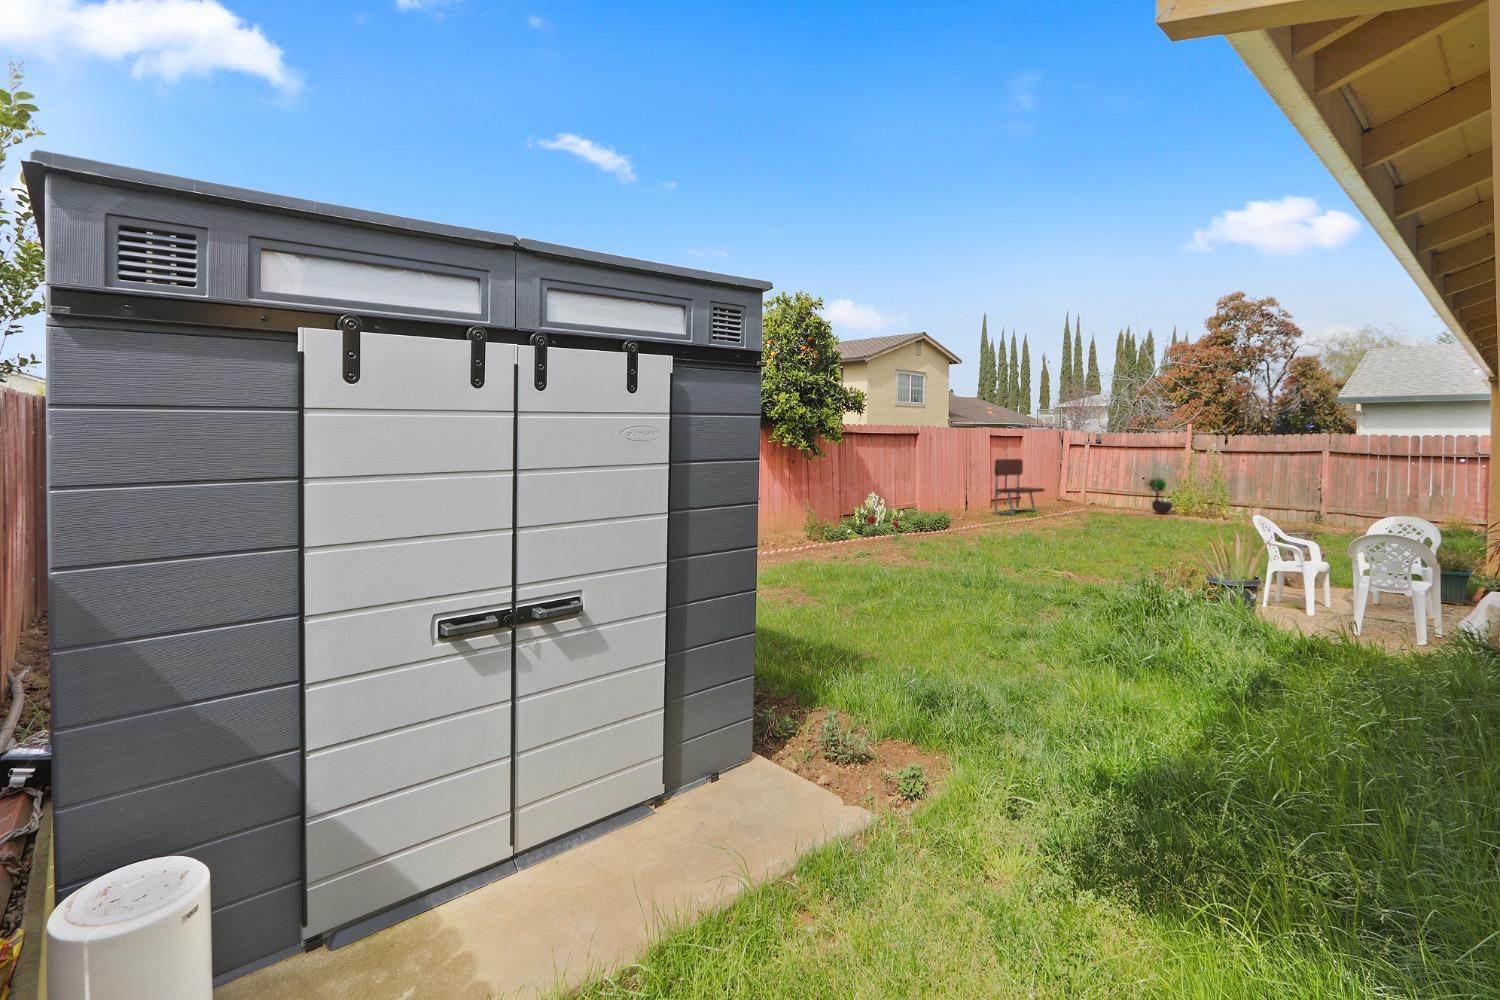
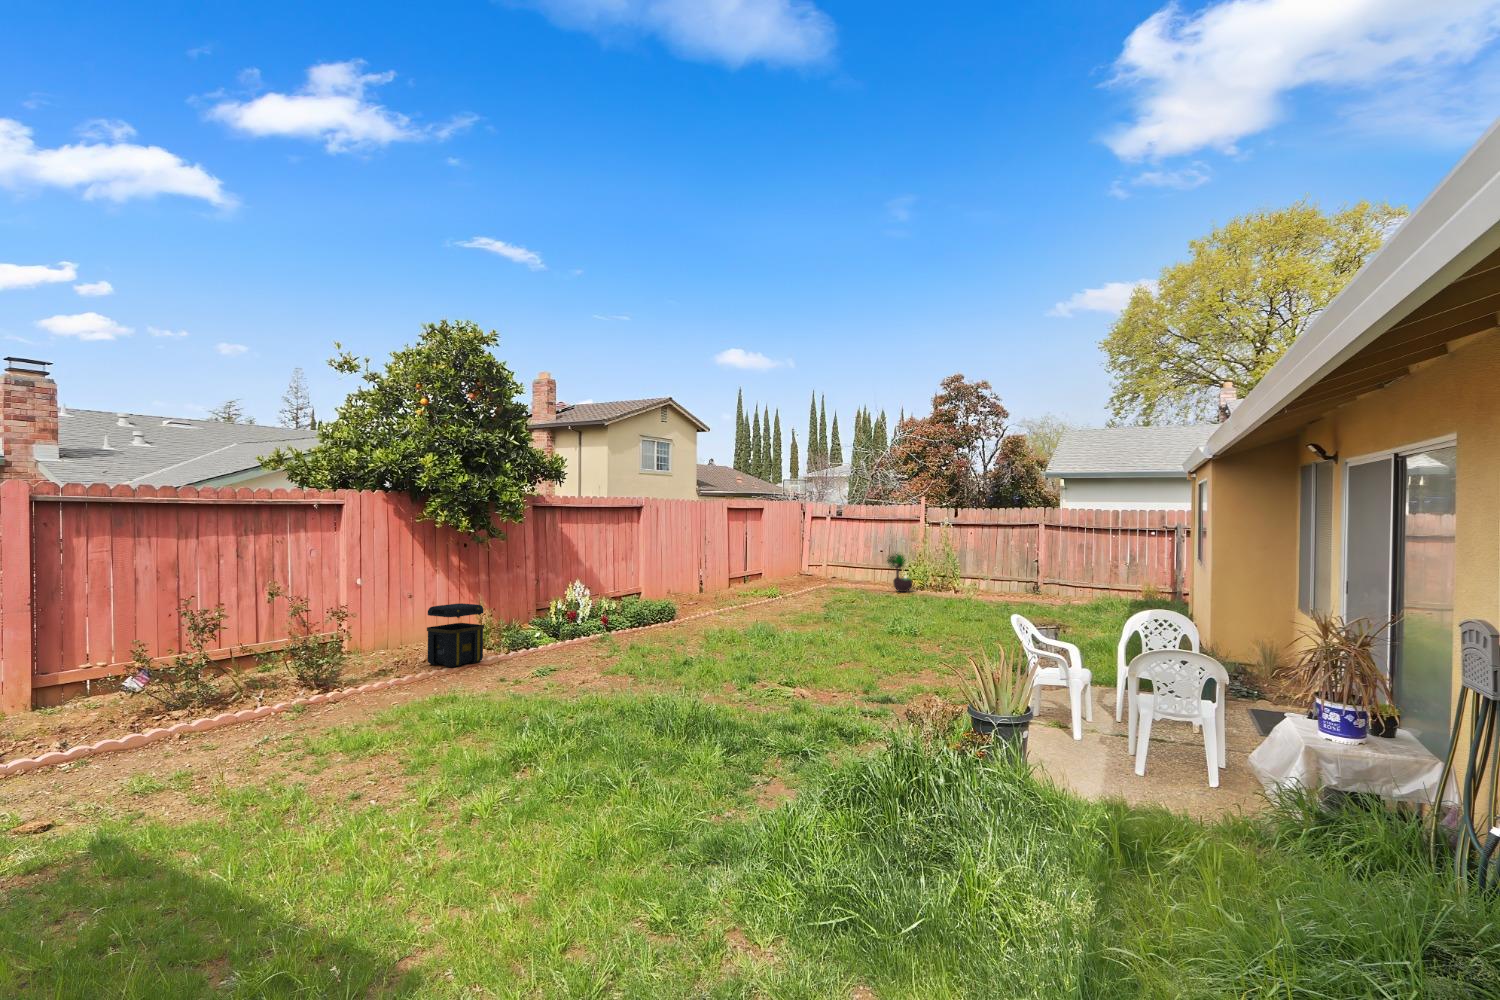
bench: present [994,459,1044,515] -> none [732,535,787,600]
toolbox: none [776,504,815,548] -> present [427,603,484,667]

